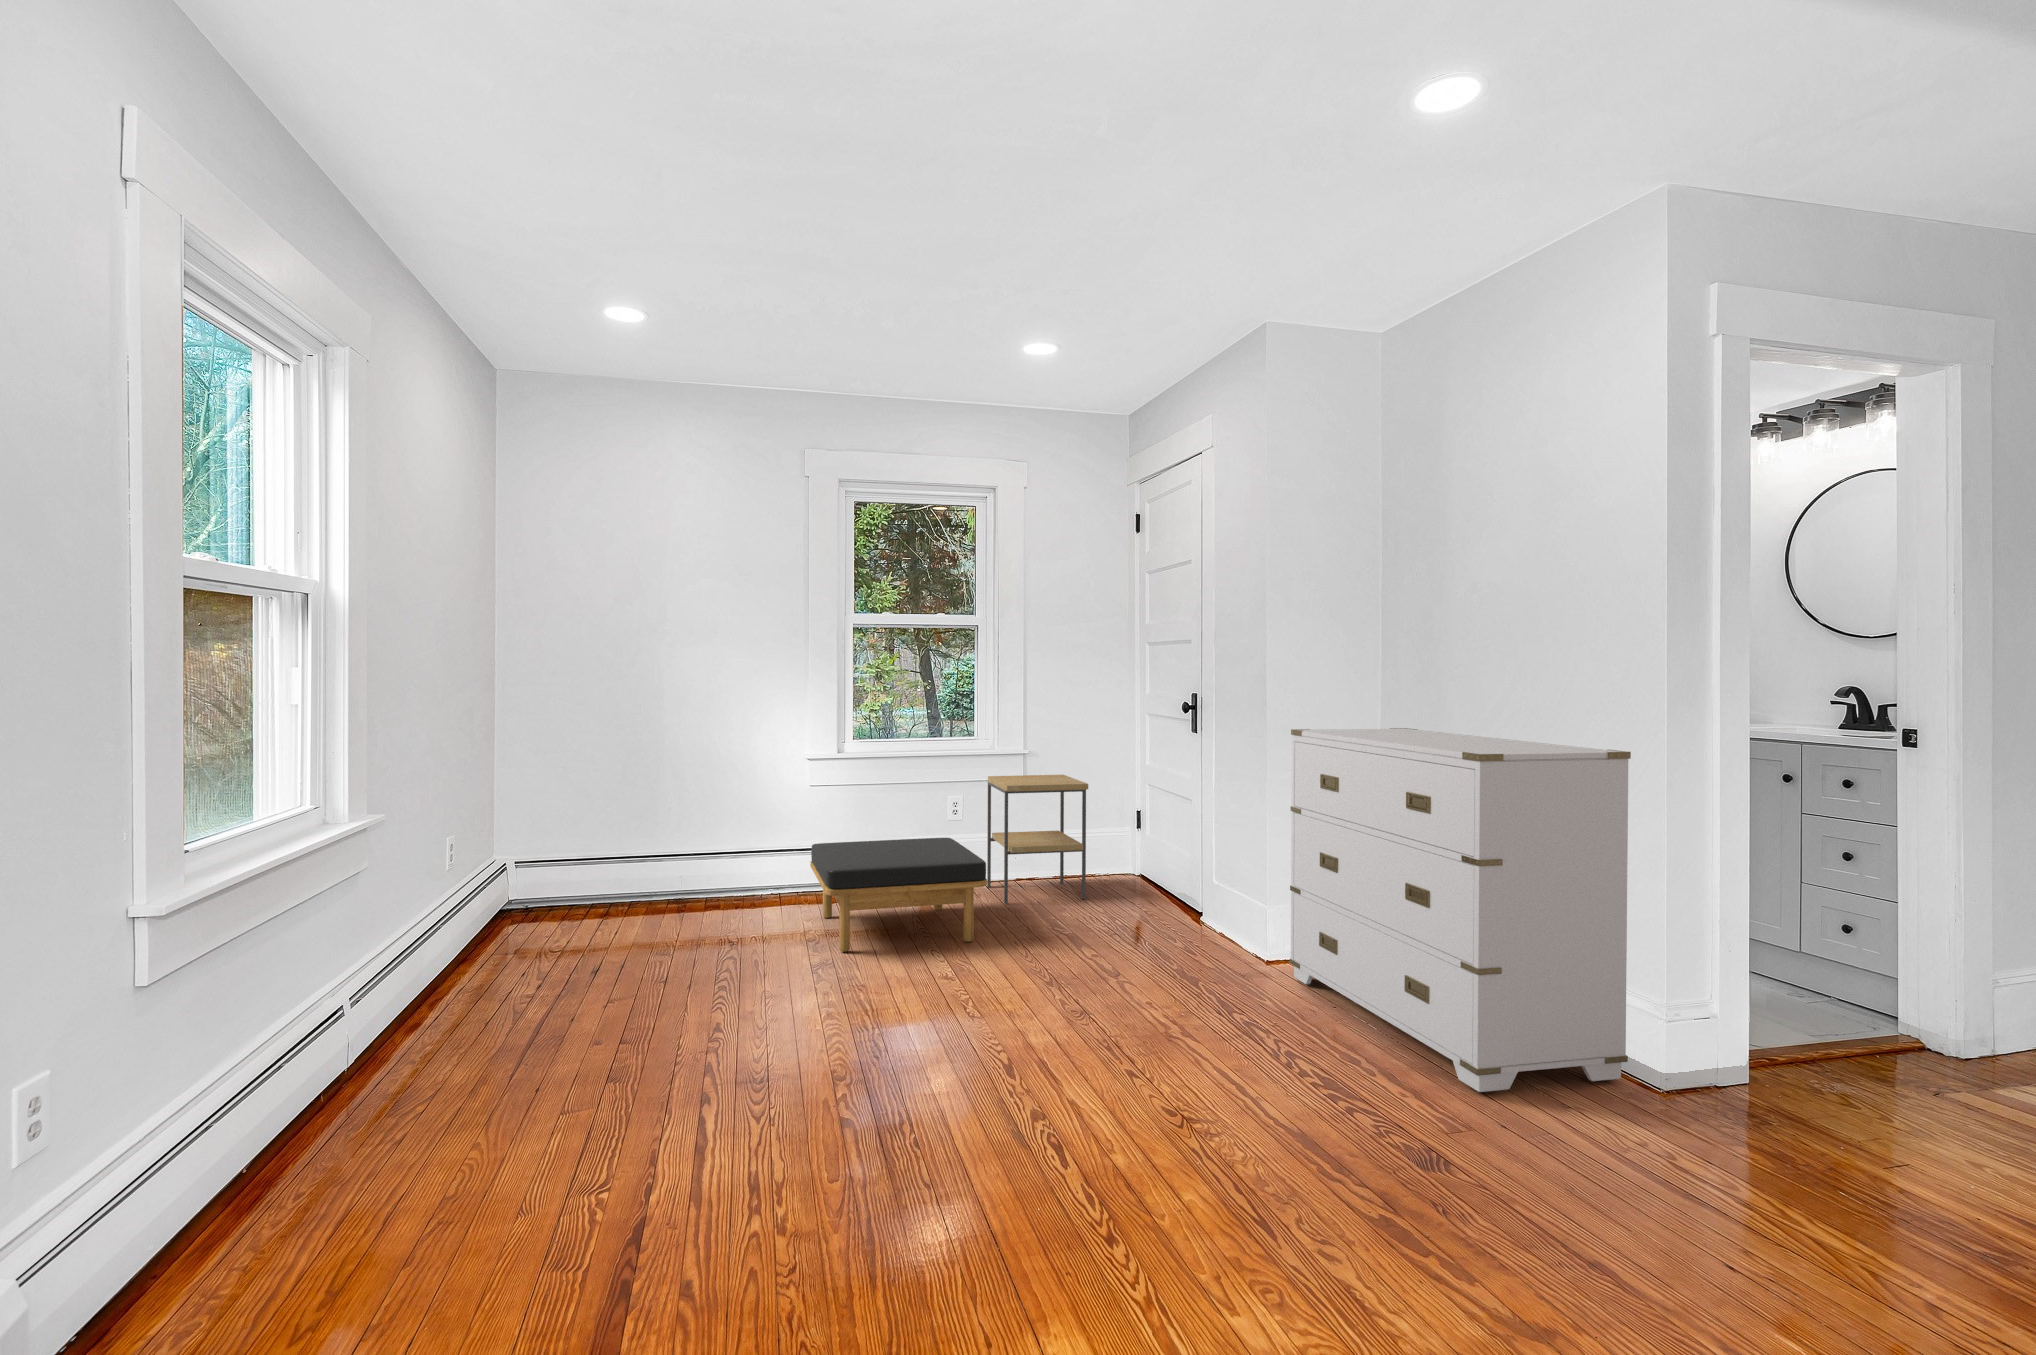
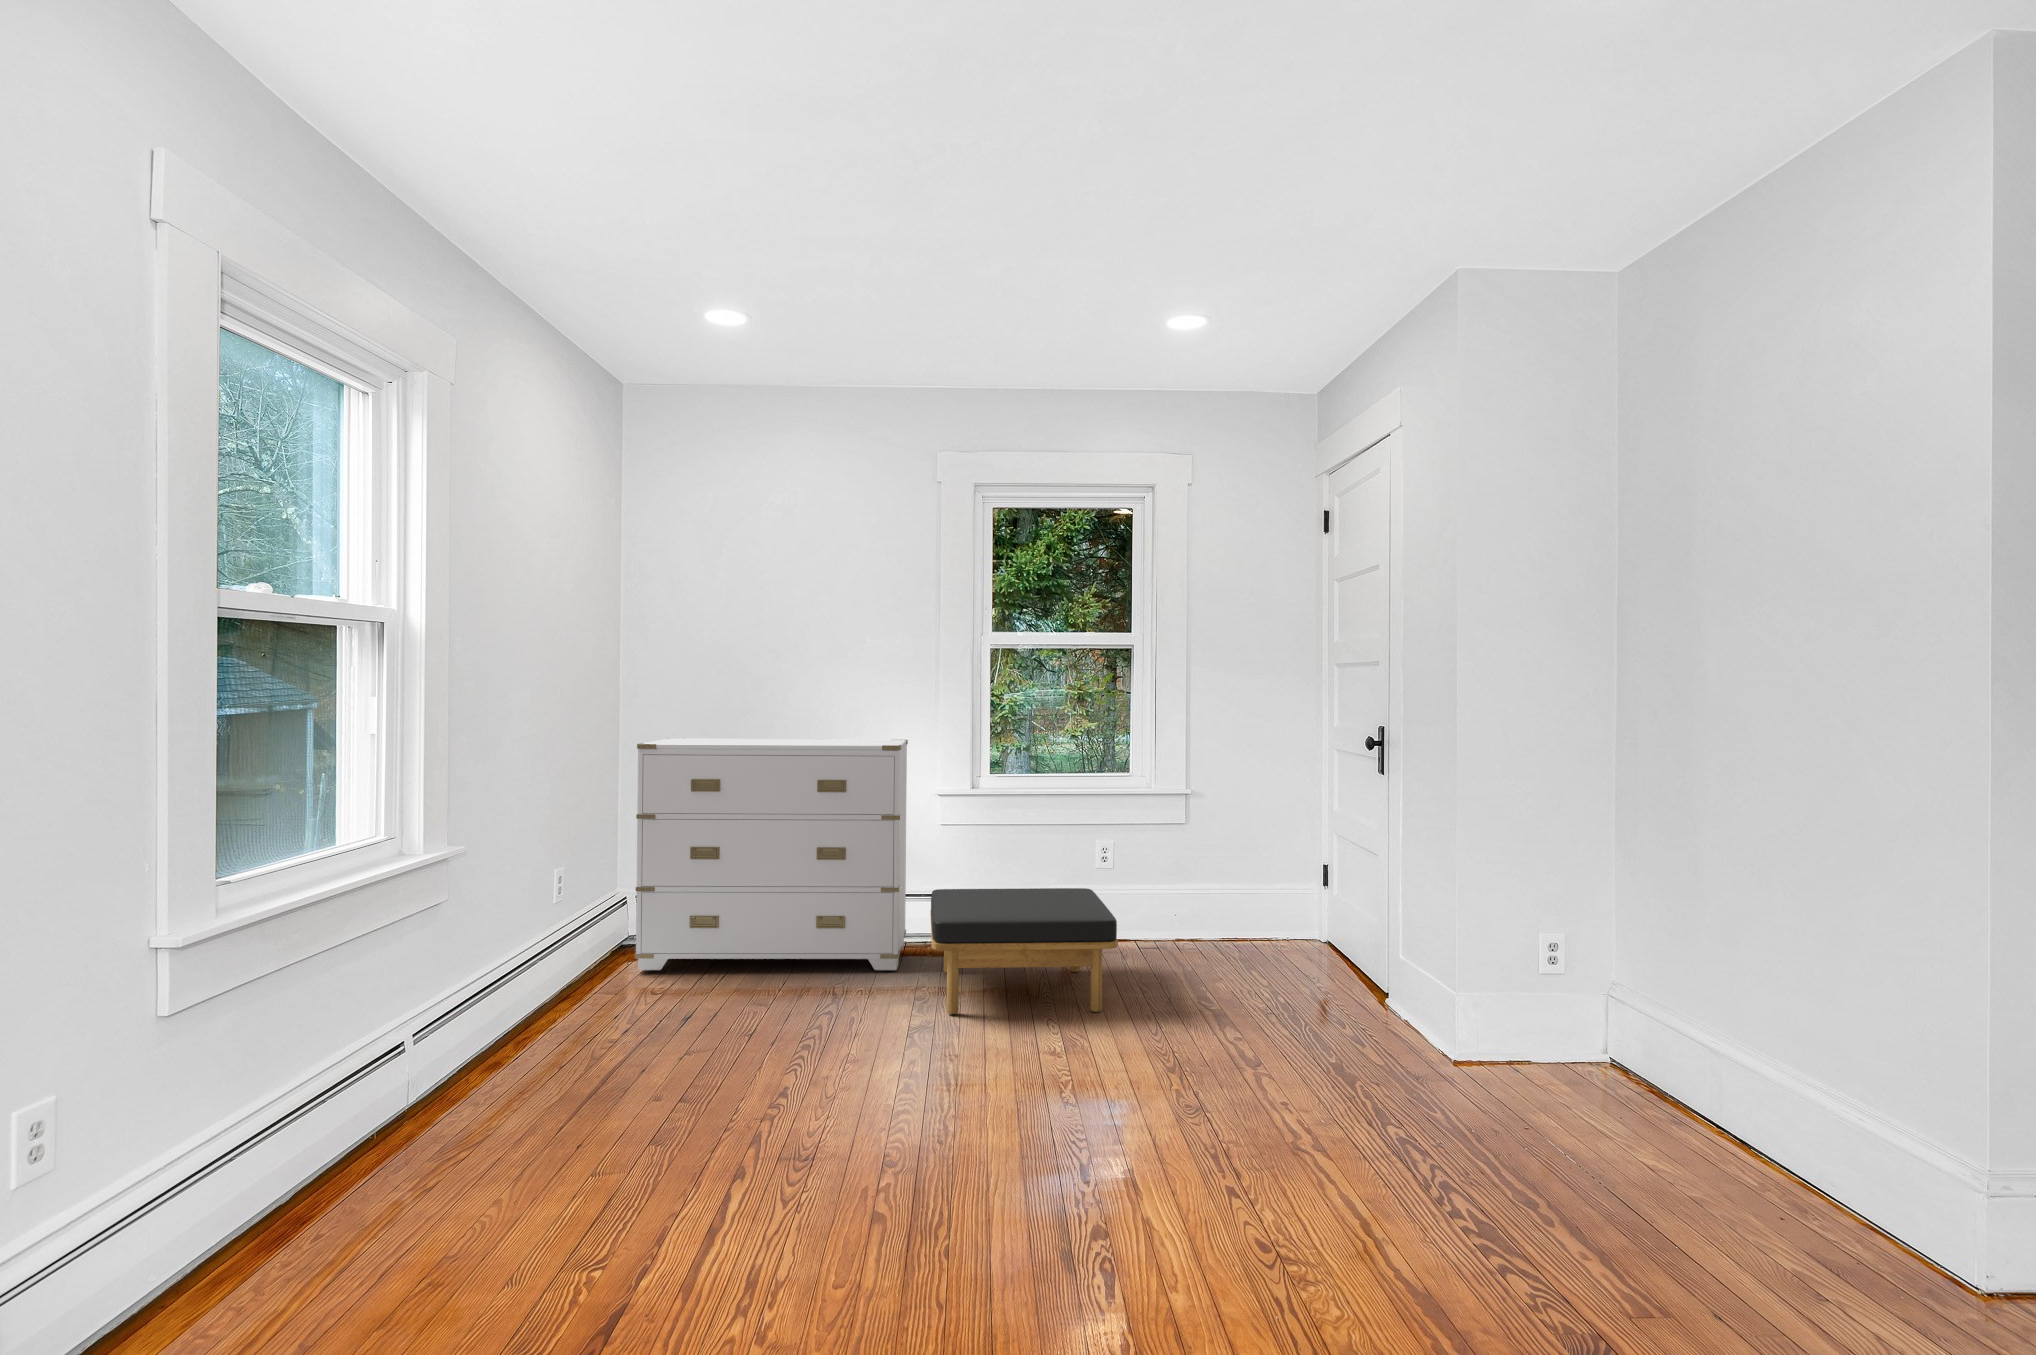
dresser: present [1289,728,1631,1092] -> present [635,738,908,971]
side table: present [987,775,1088,904] -> none [1142,819,1255,969]

